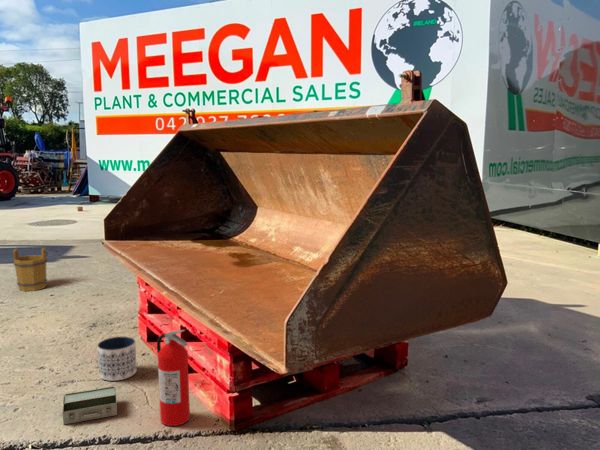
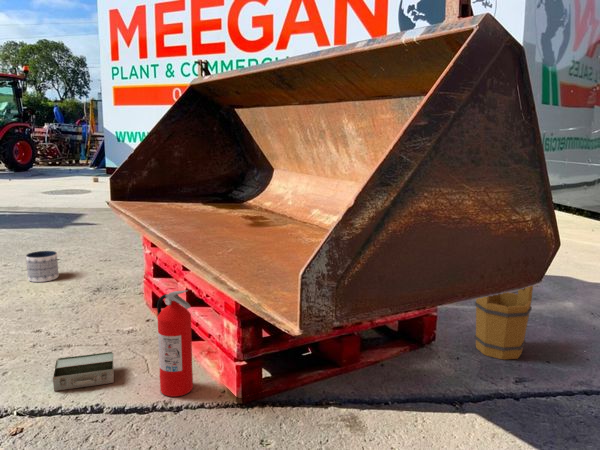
bucket: present [13,248,47,291] -> present [475,286,533,360]
planter: present [97,337,137,381] -> present [26,251,59,282]

